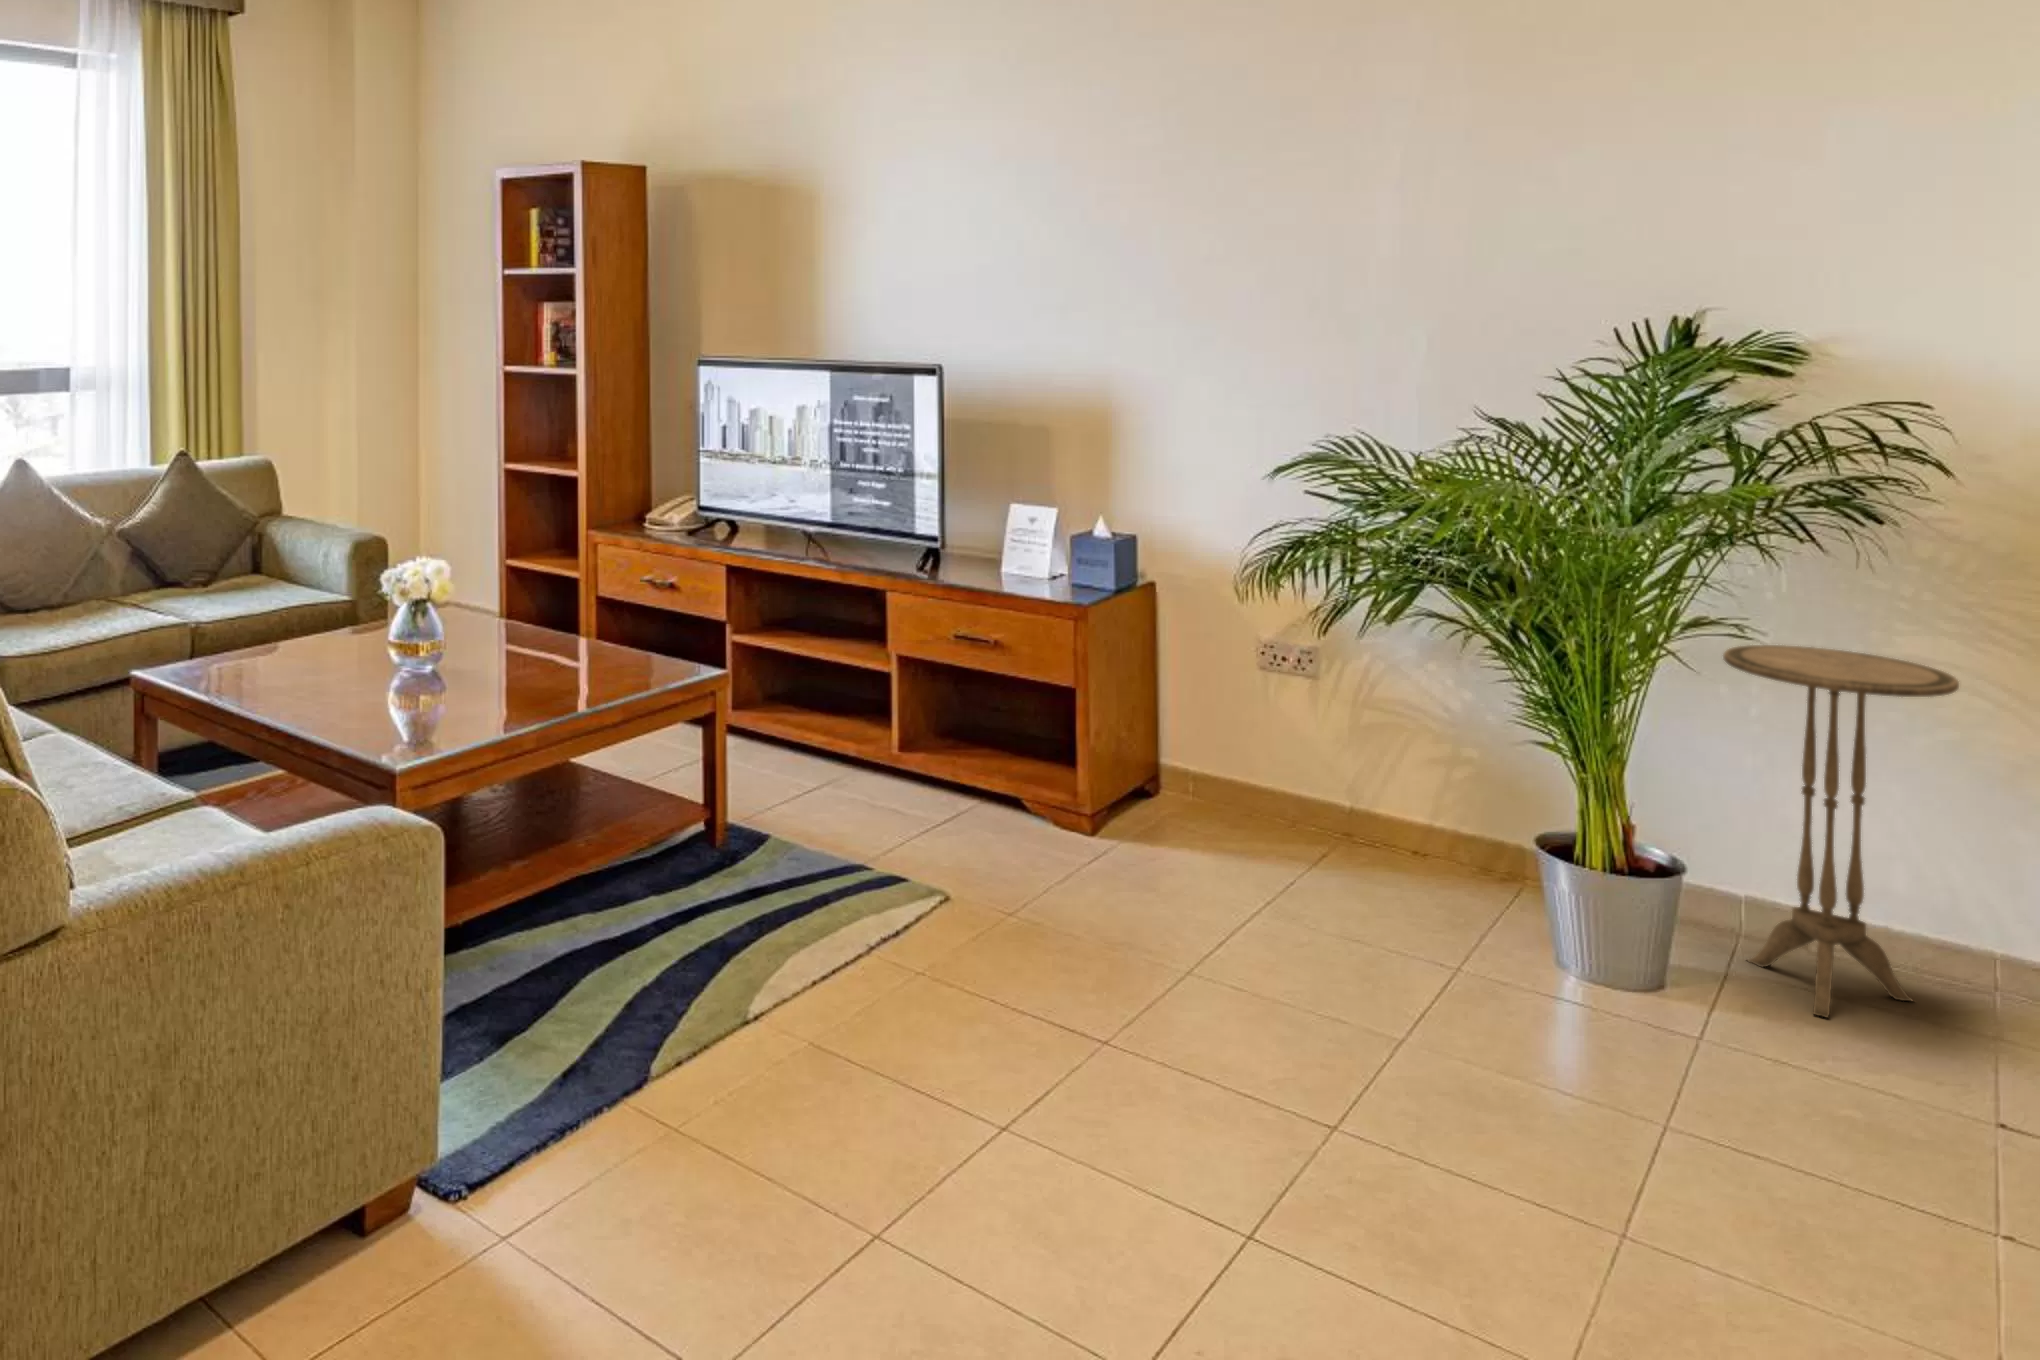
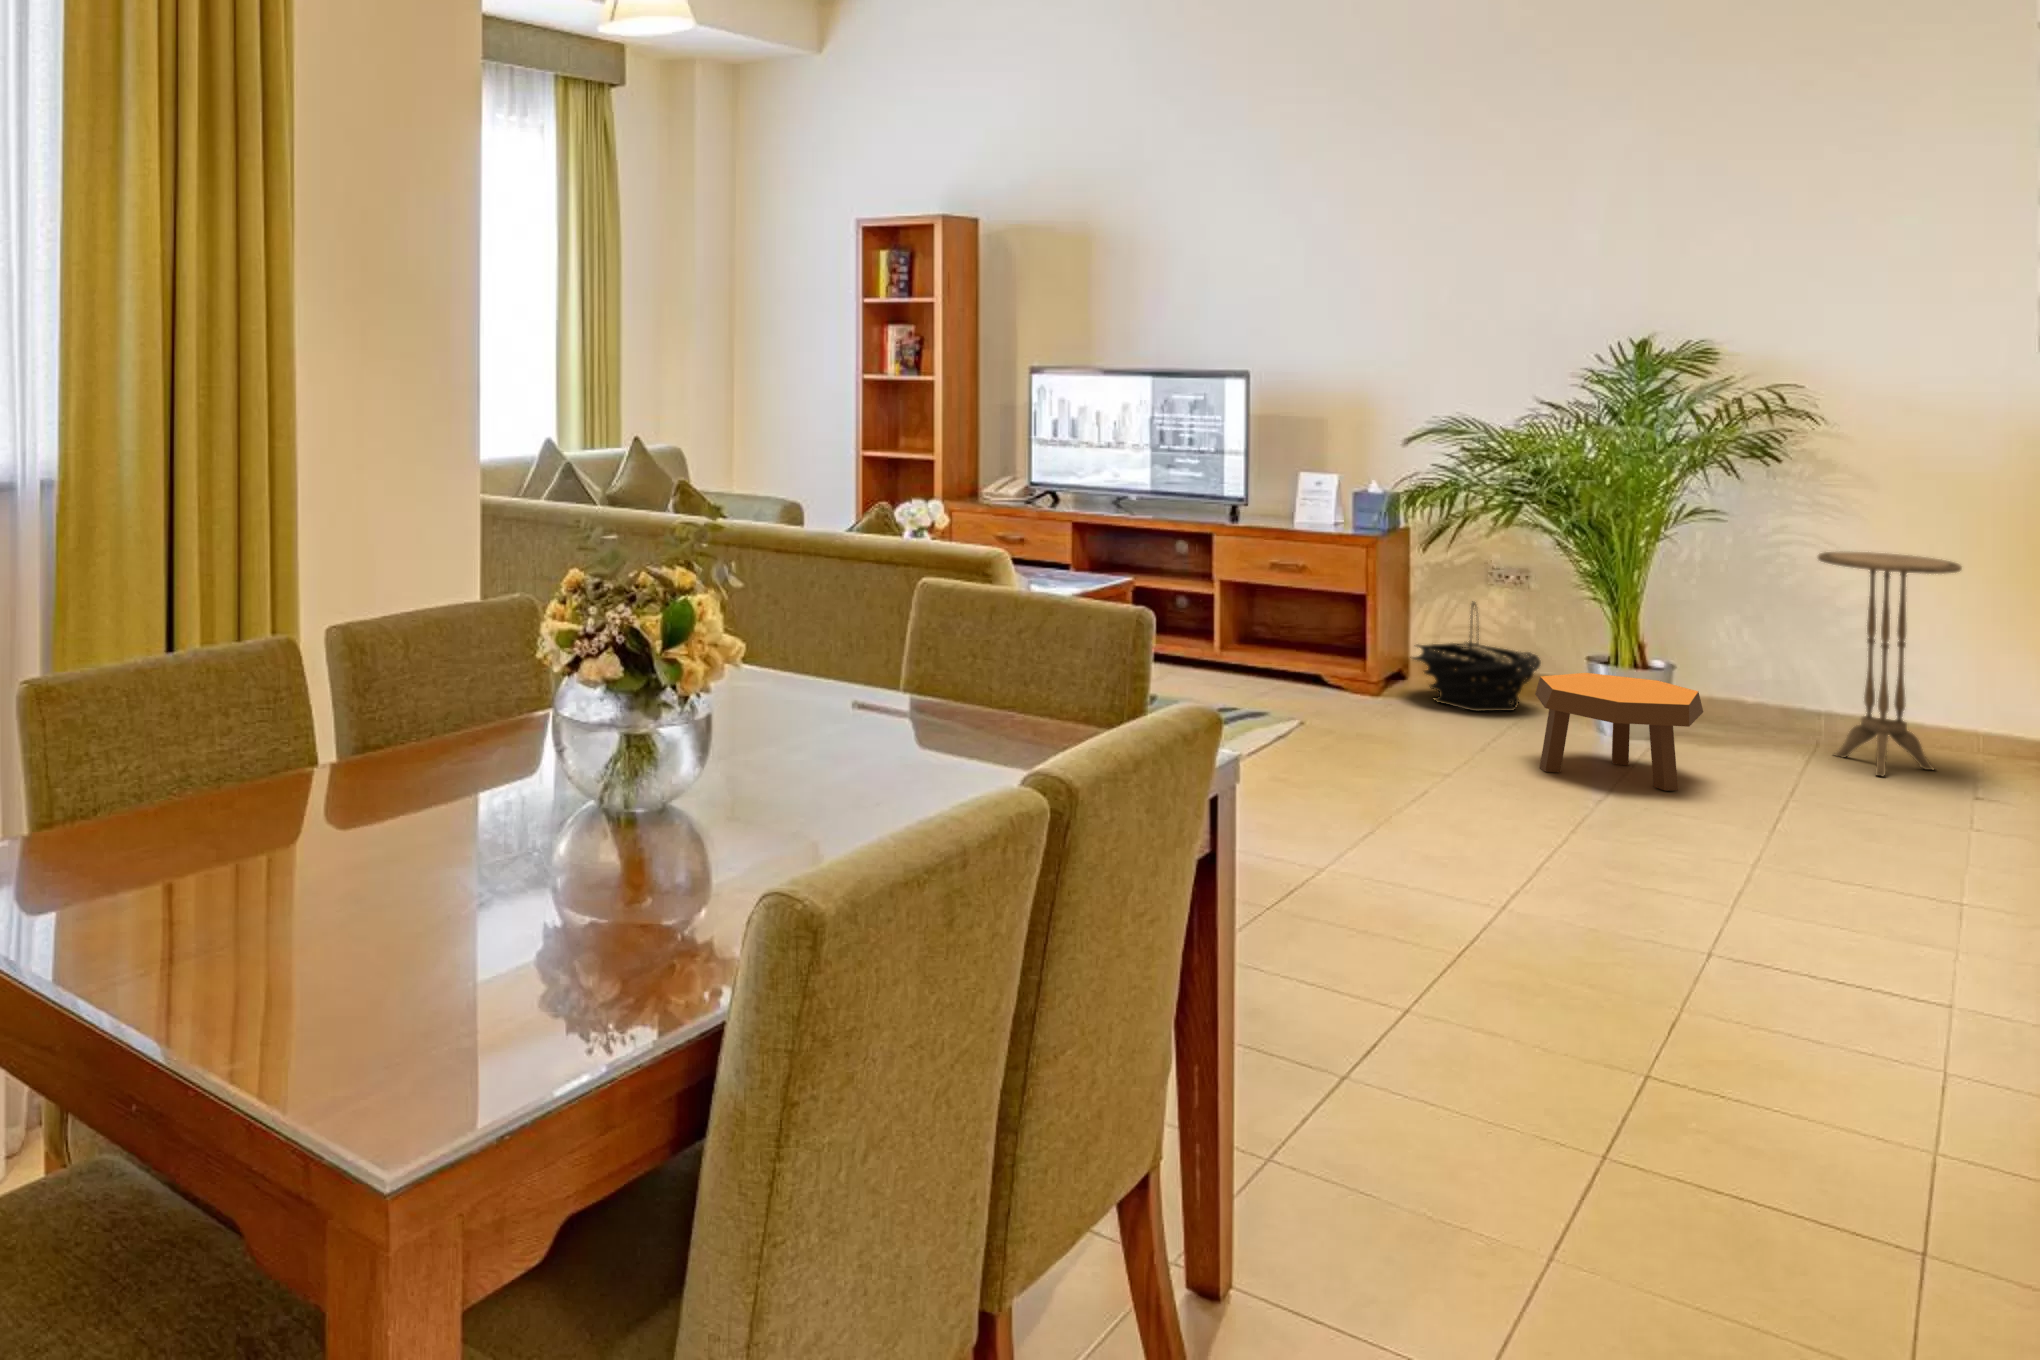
basket: none [1139,693,1321,856] -> present [1410,601,1541,711]
footstool: none [1273,830,1530,1051] -> present [1535,673,1703,791]

